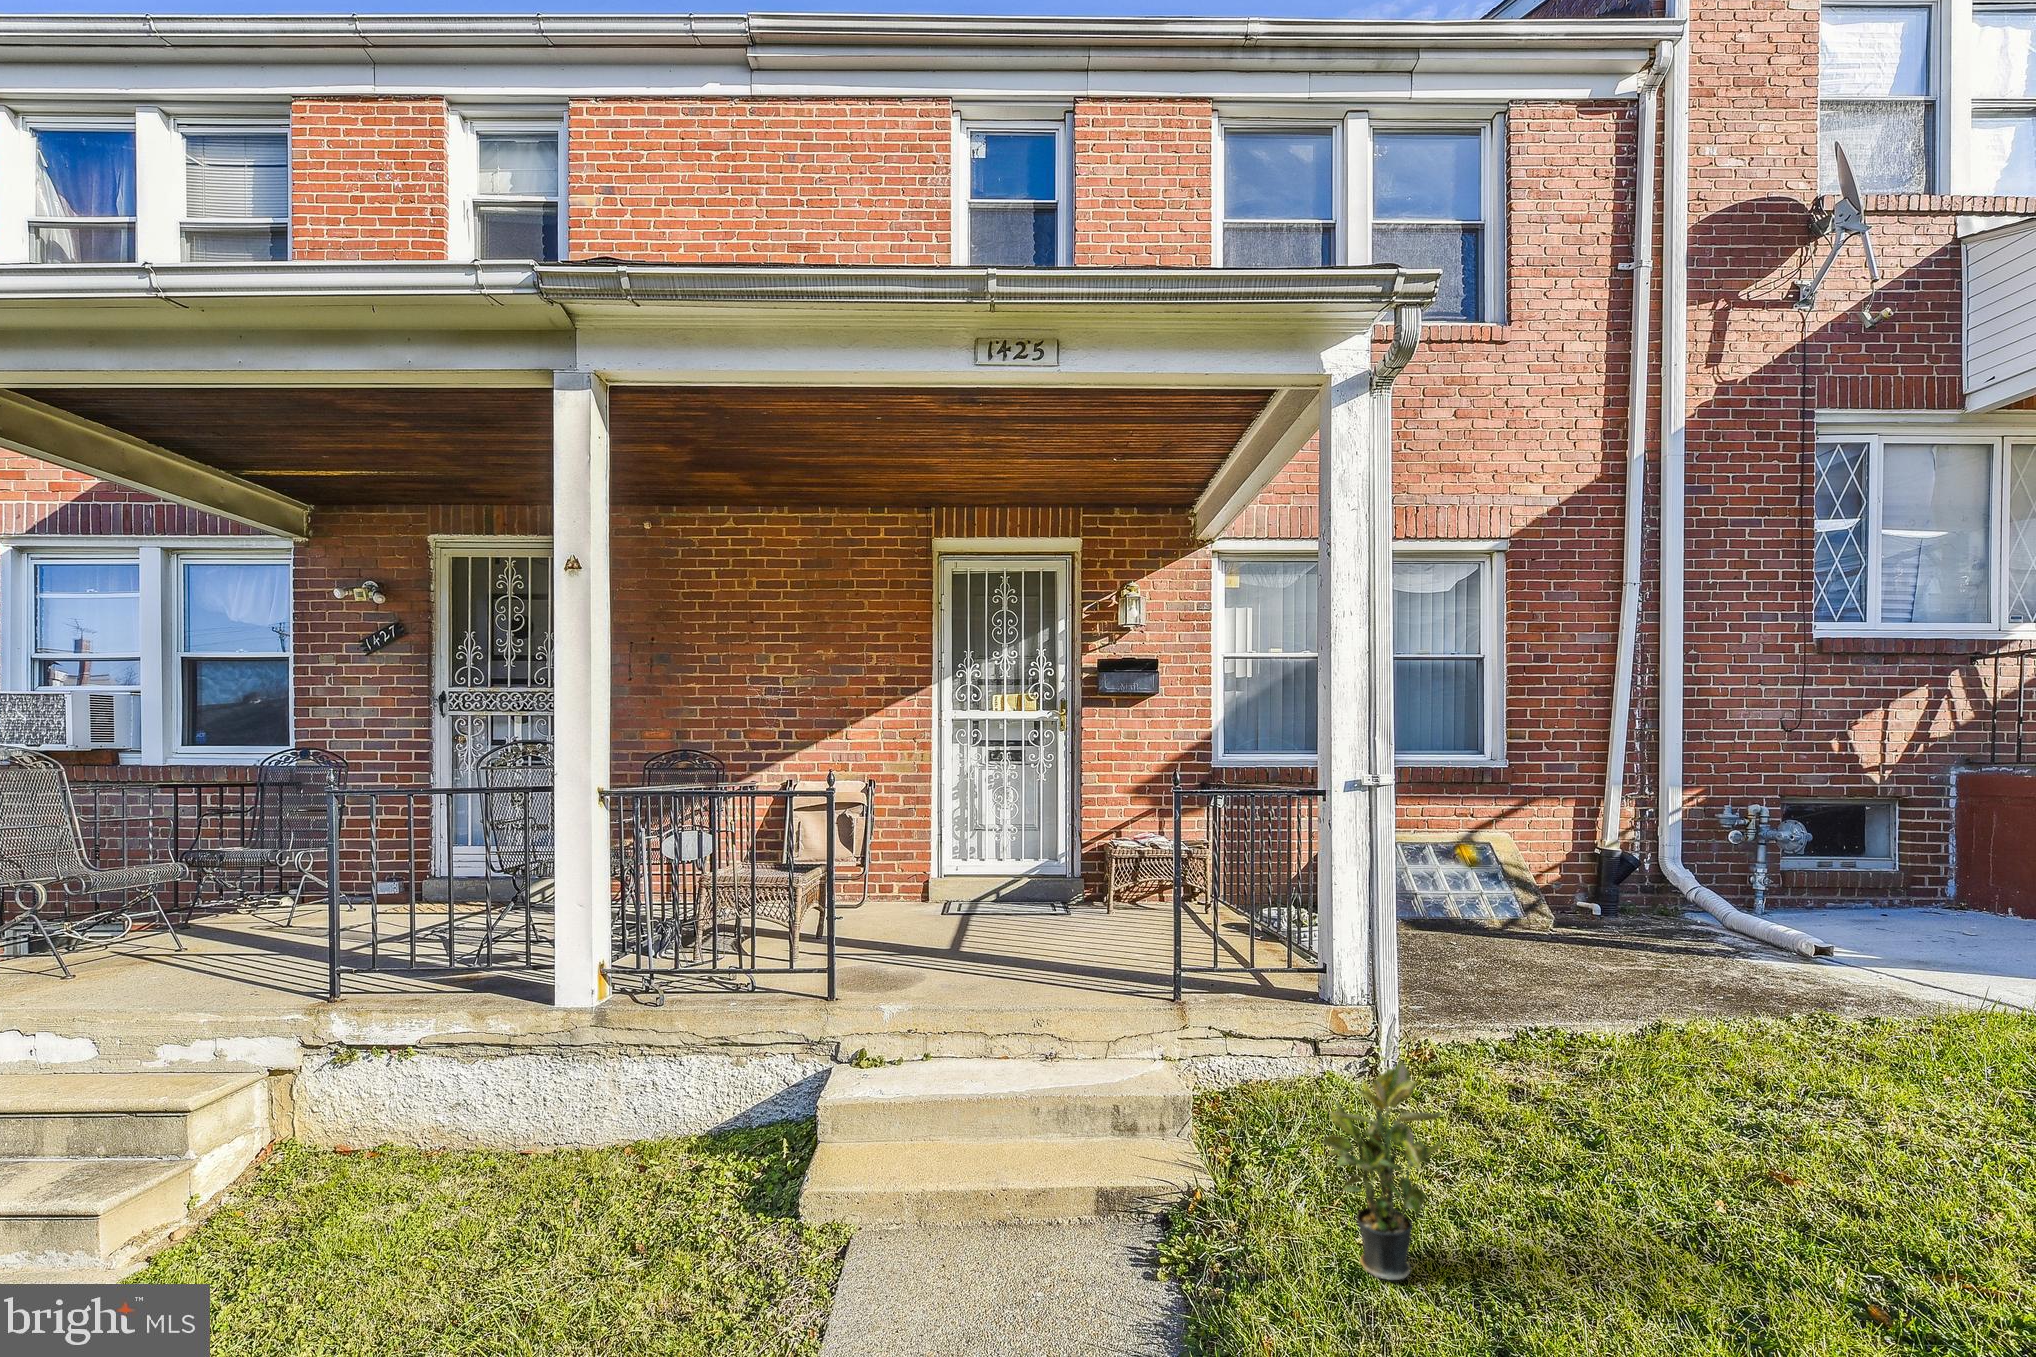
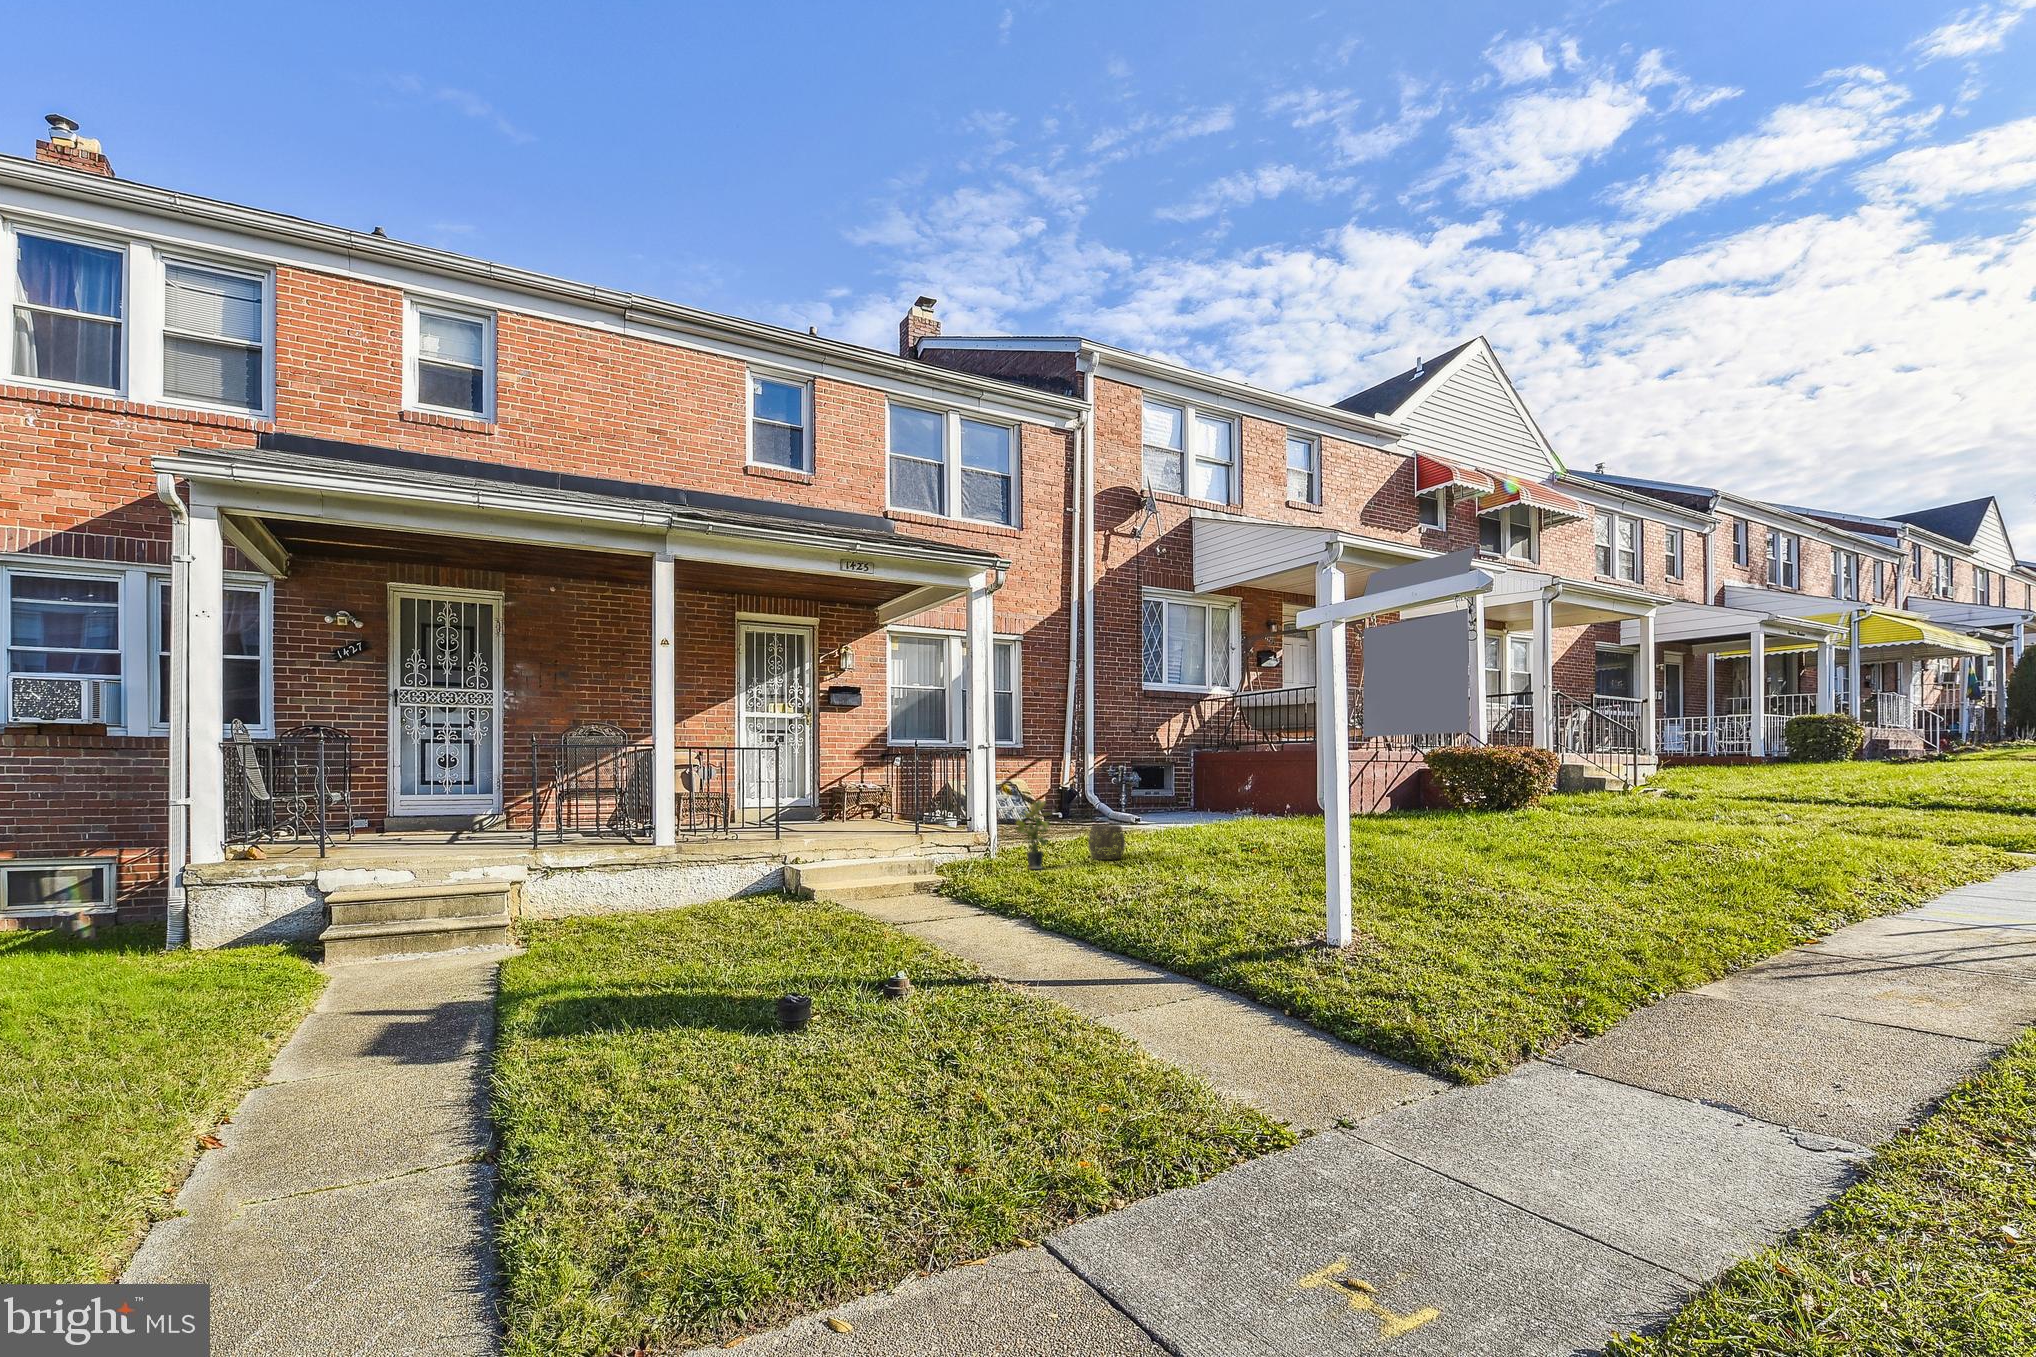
woven basket: none [1587,1116,1722,1256] -> present [1088,825,1125,860]

